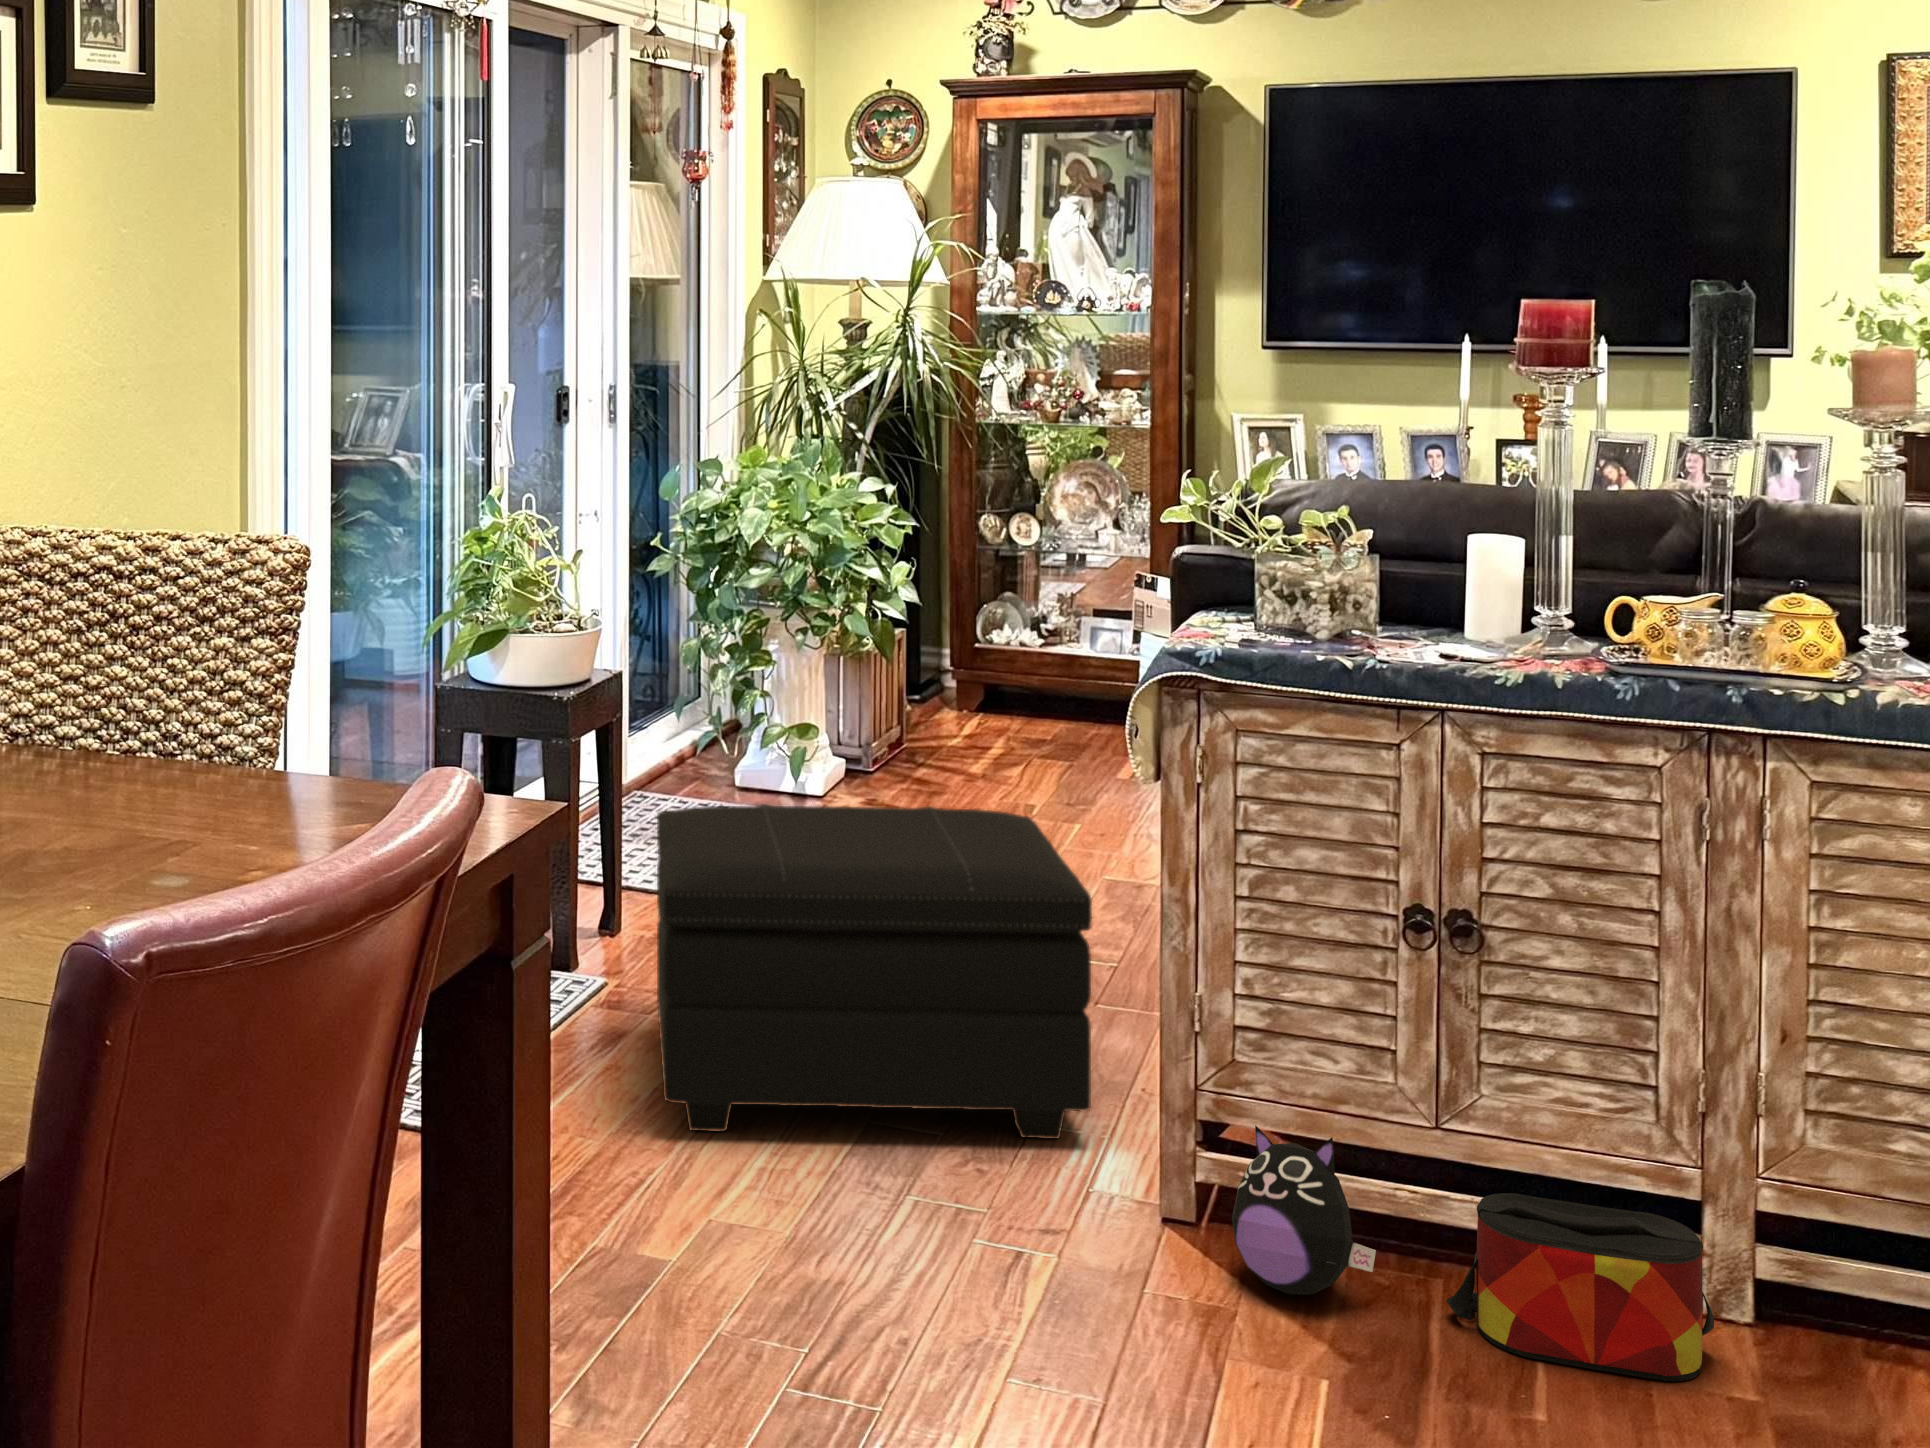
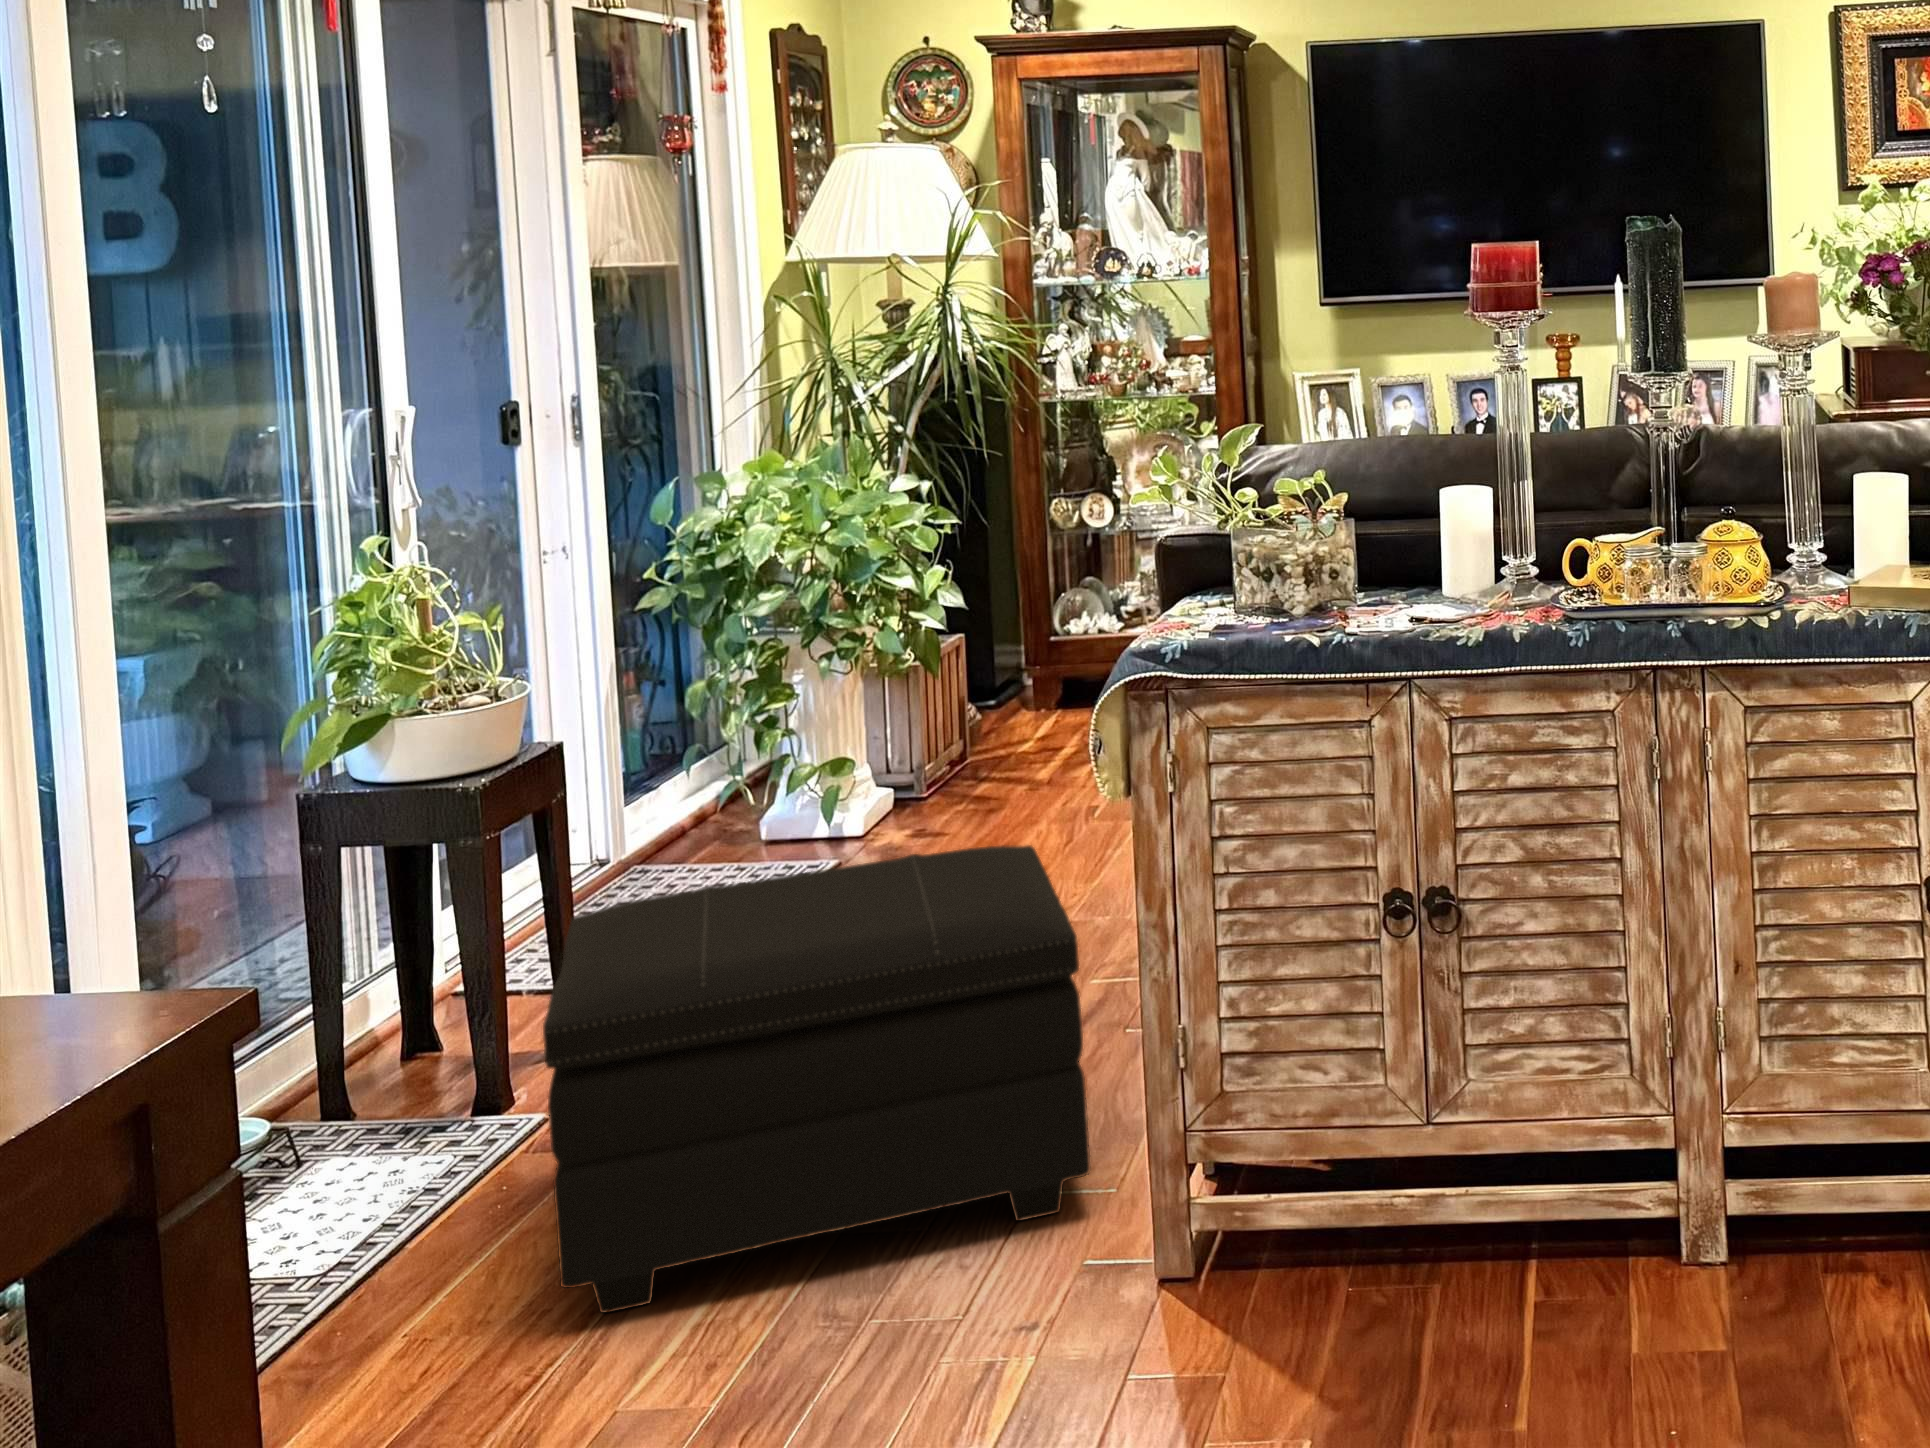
plush toy: present [1232,1125,1376,1295] -> none [1222,1163,1369,1348]
bag: present [1446,1193,1714,1381] -> none [1441,1170,1688,1356]

